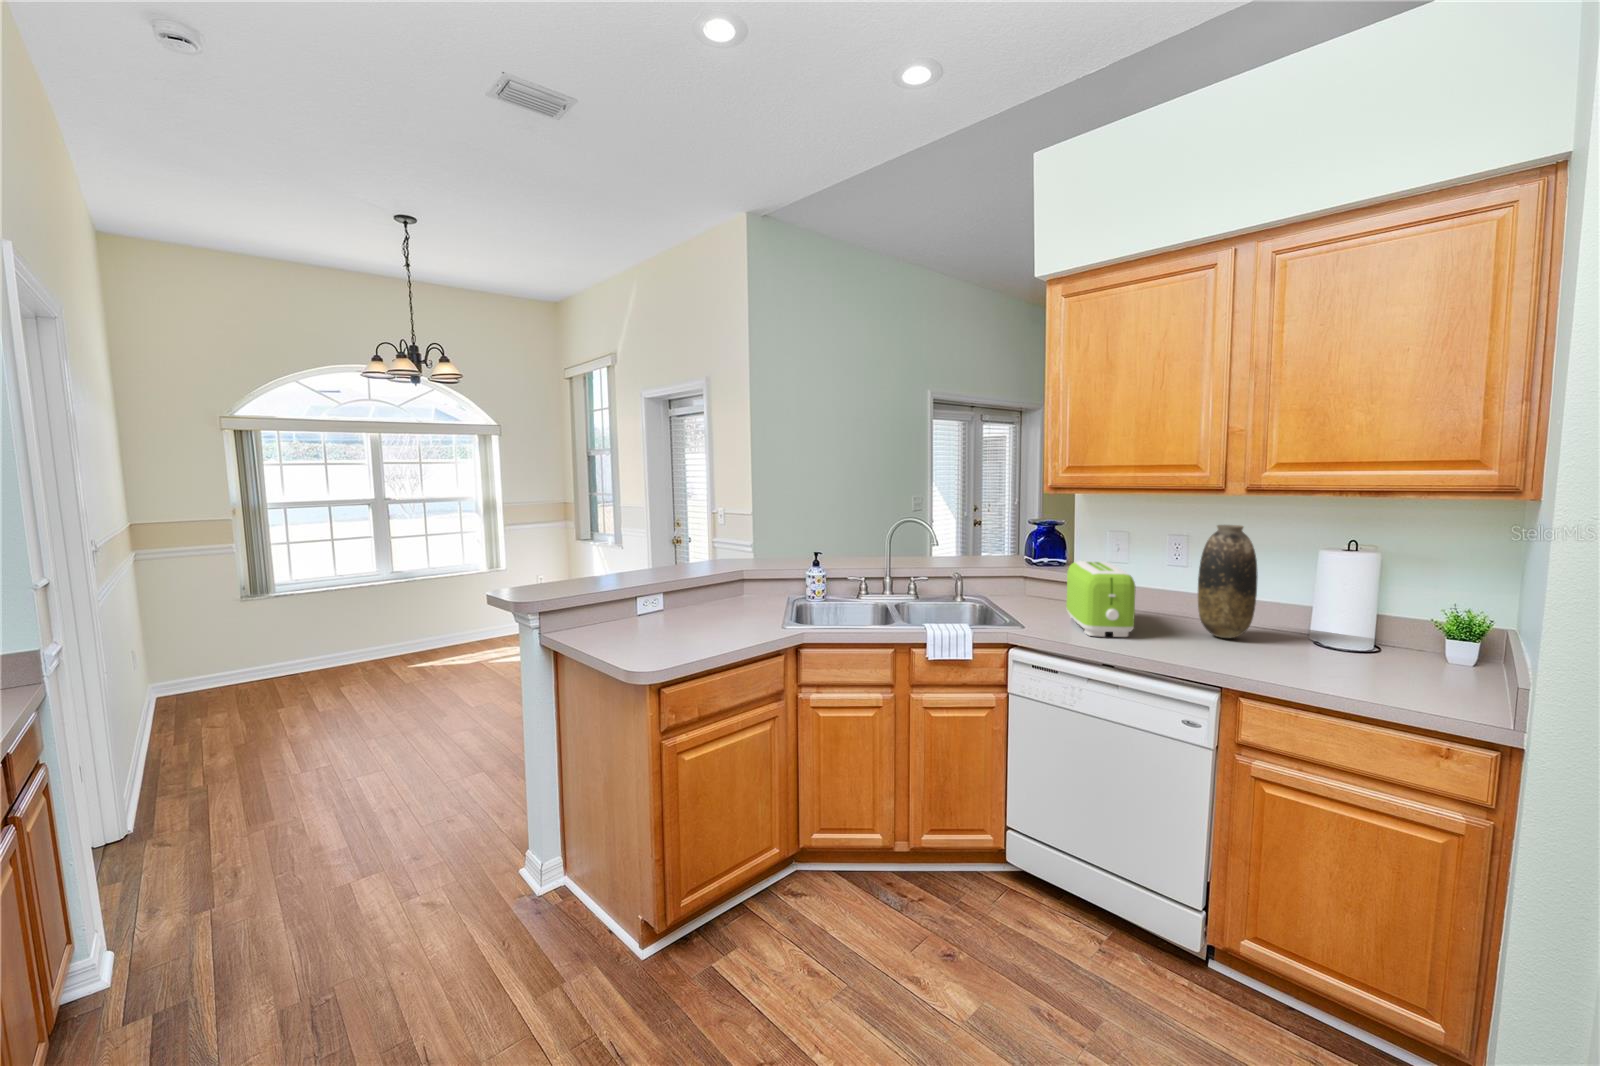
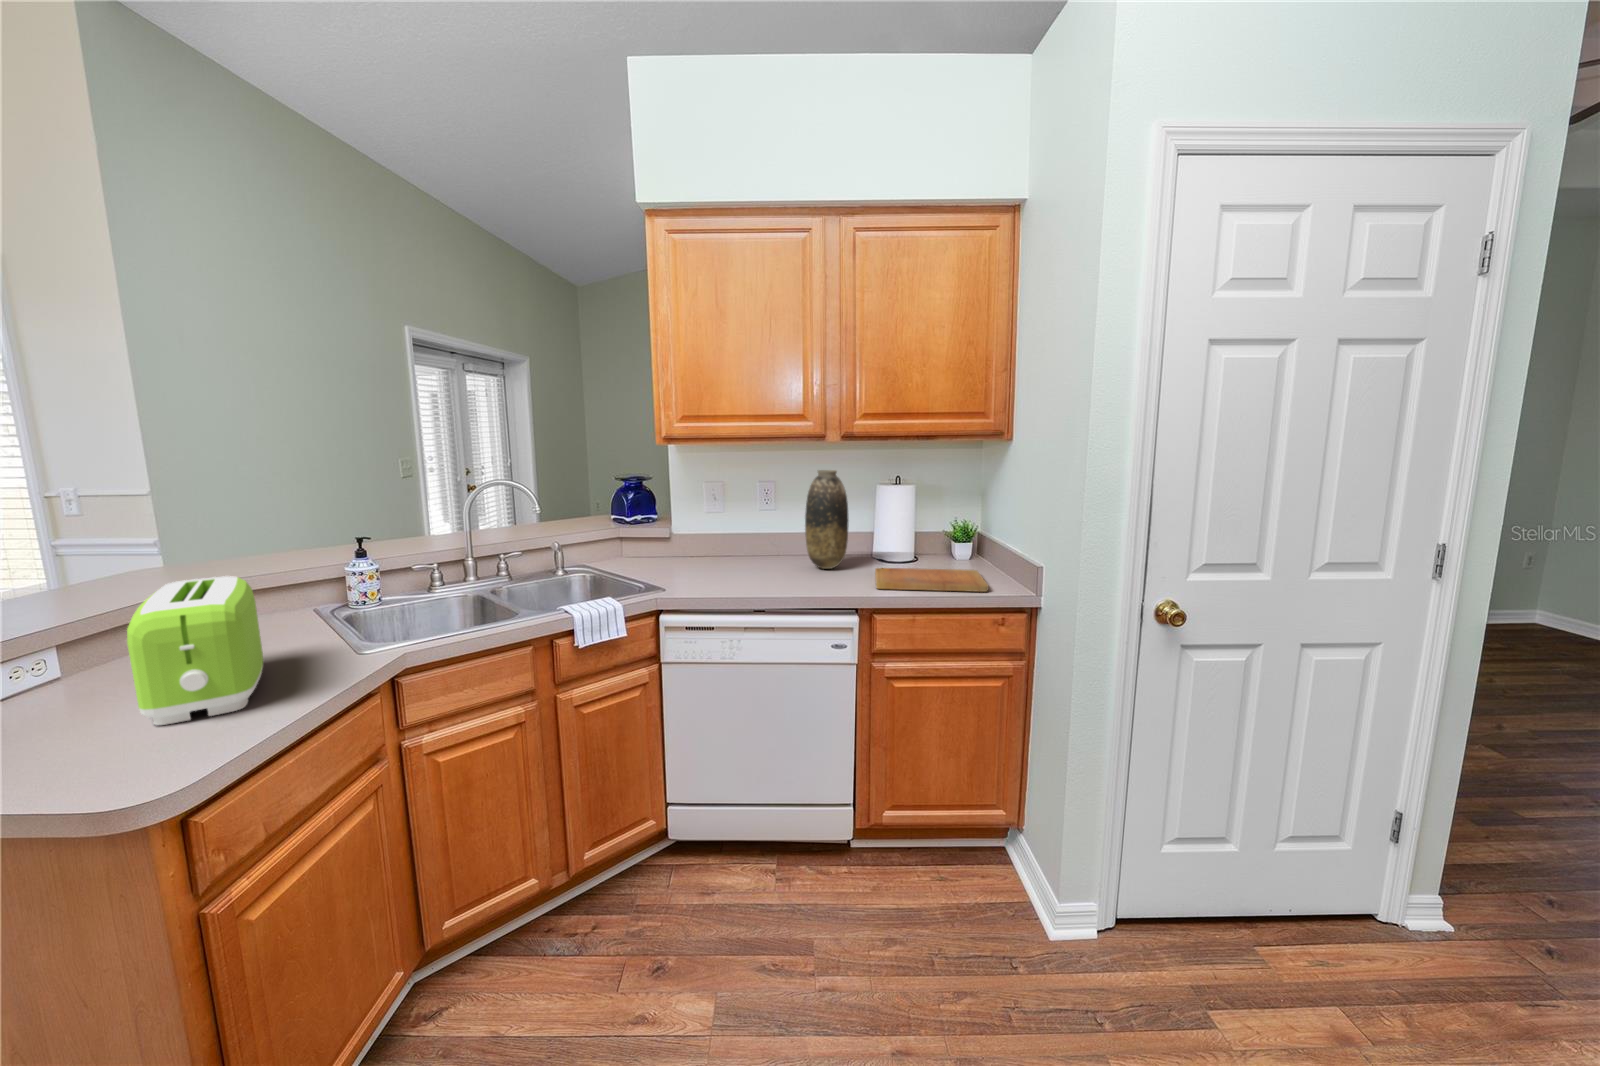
toaster: present [1066,561,1135,637] -> present [127,576,263,725]
cutting board: none [1257,647,1457,705] -> present [875,568,989,592]

